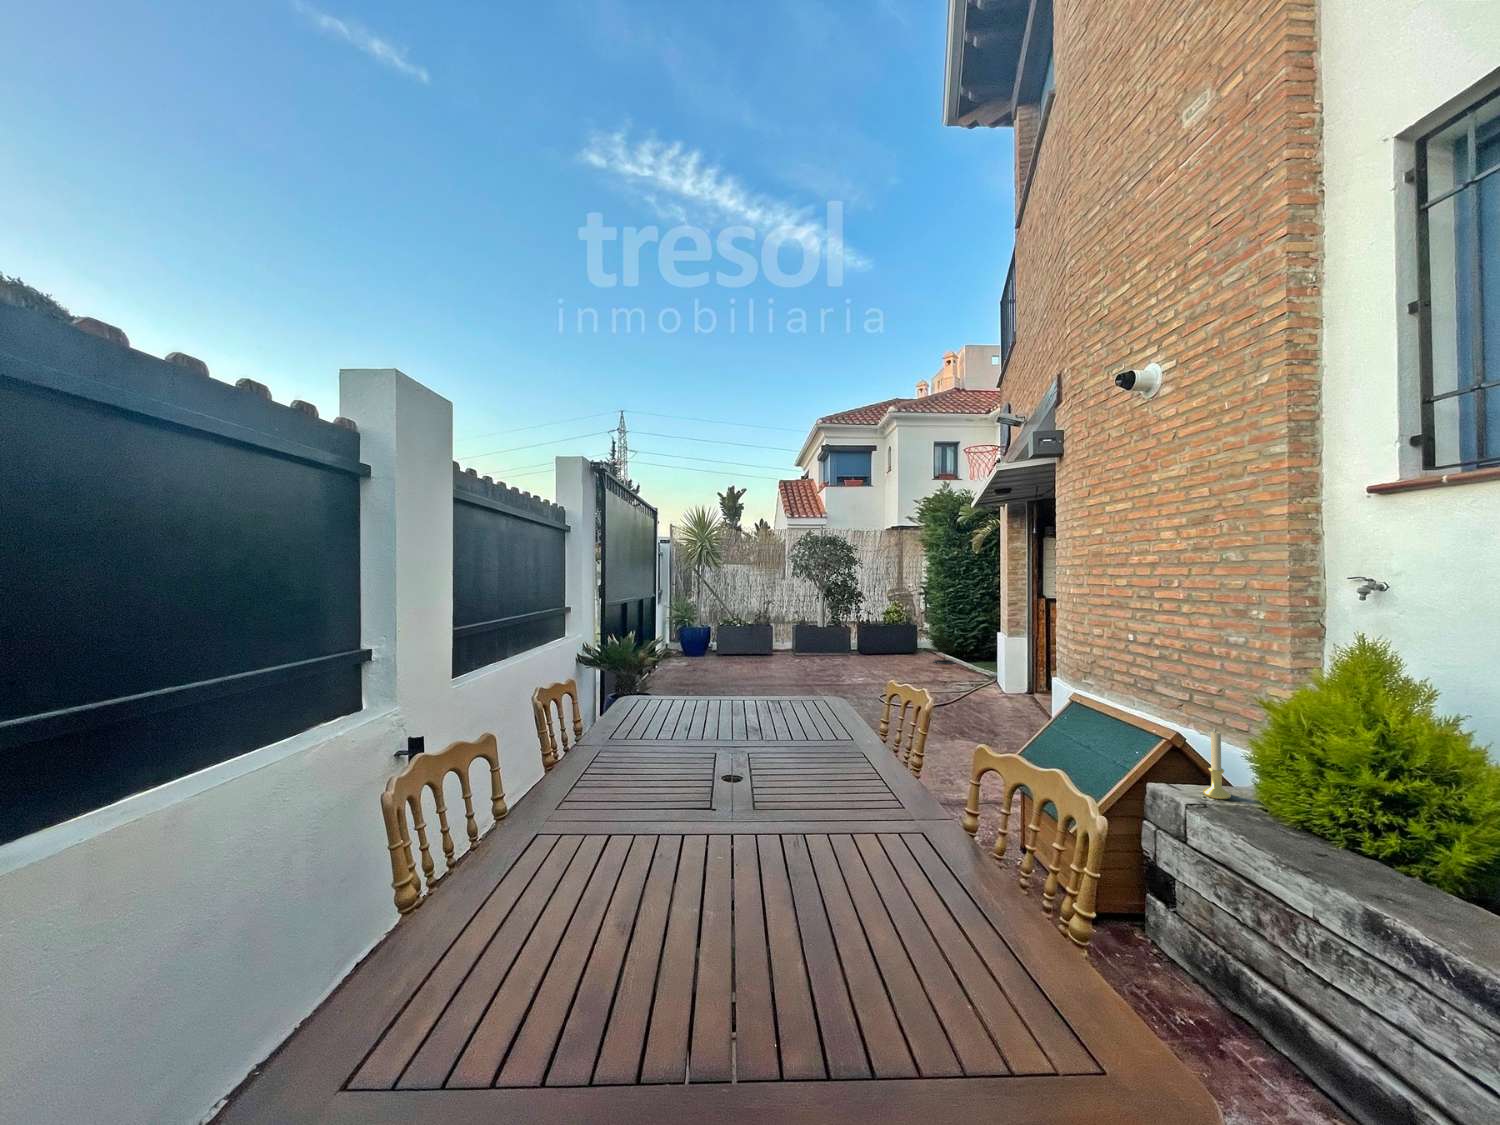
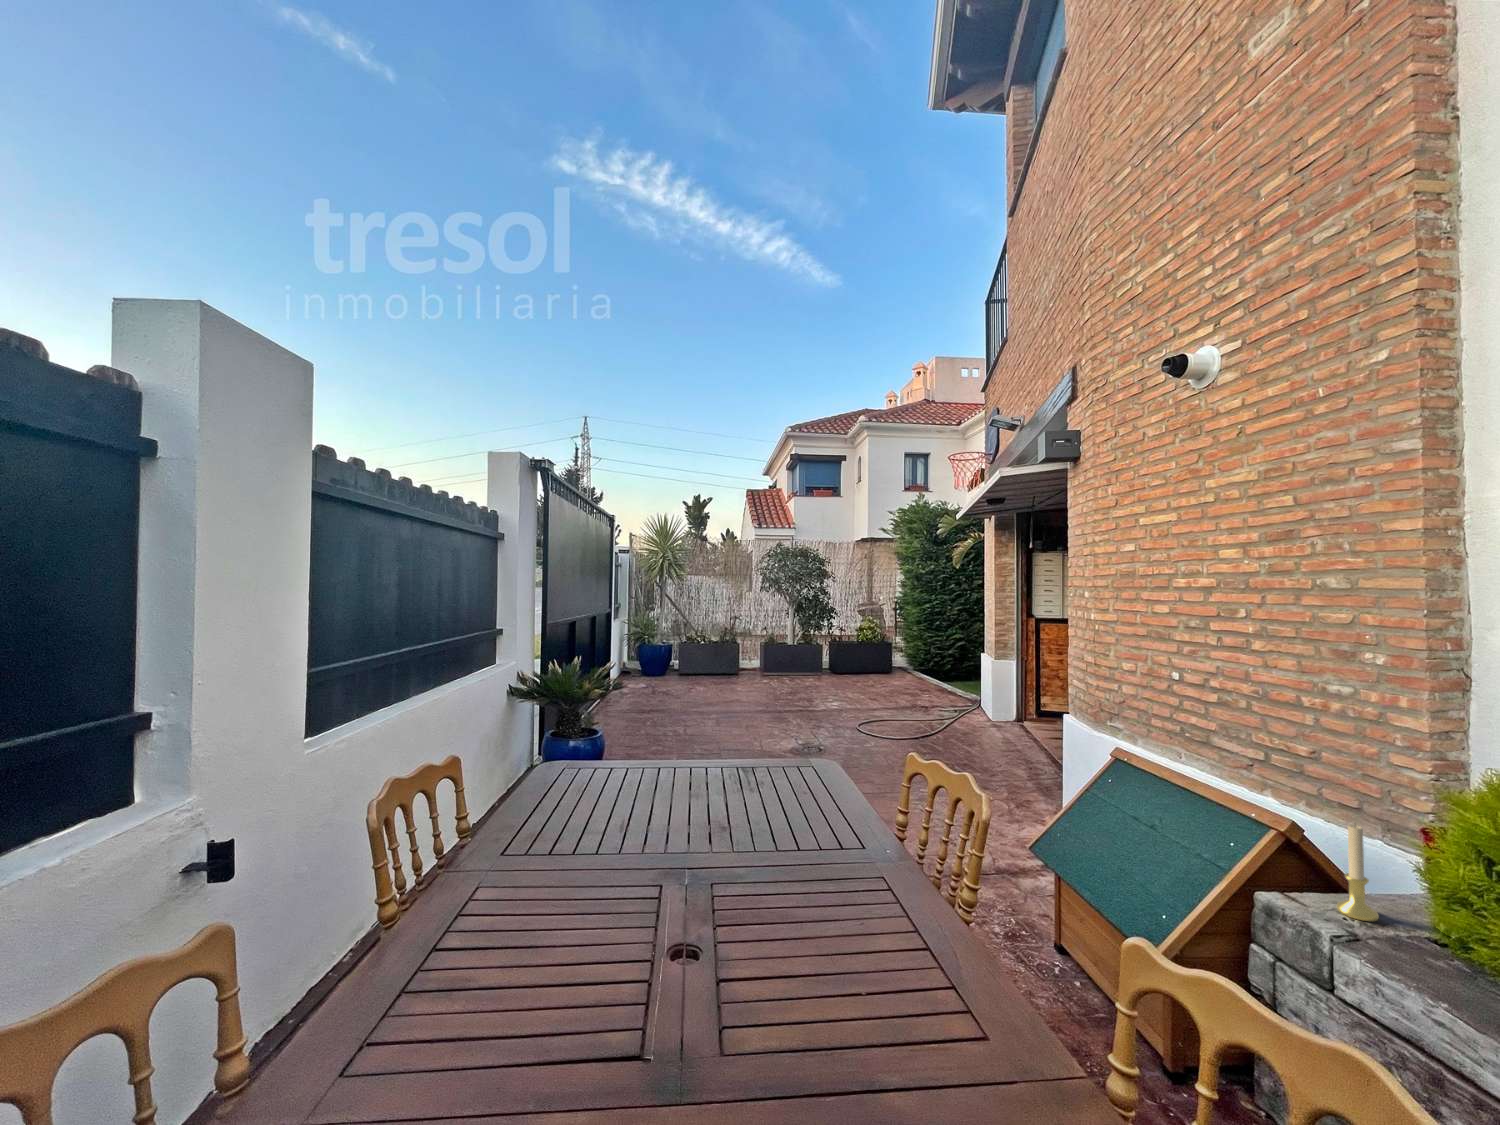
potted tree: present [932,629,955,664] -> none [907,644,937,687]

